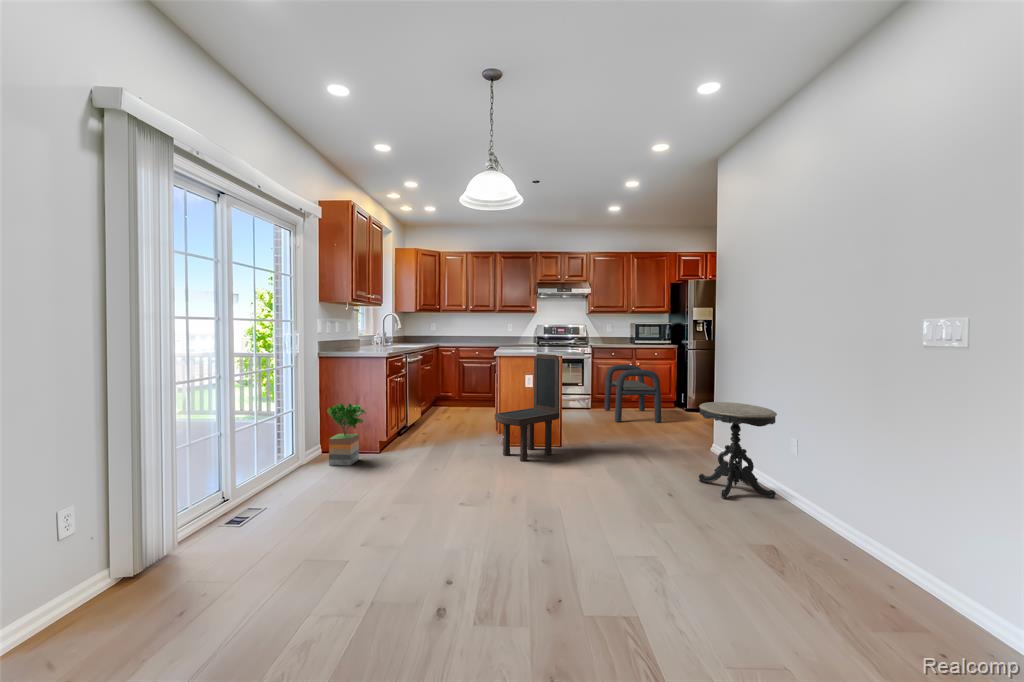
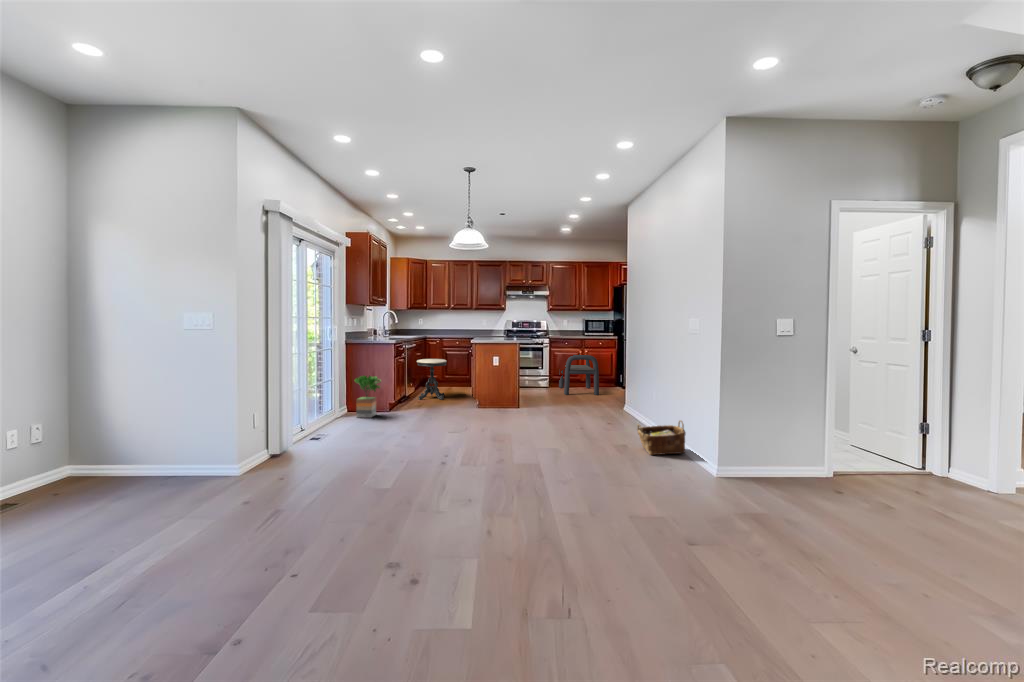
dining chair: present [495,354,560,461] -> none [472,341,518,415]
side table: present [699,402,777,499] -> present [417,359,447,400]
woven basket: none [794,506,902,579] -> present [637,420,686,455]

